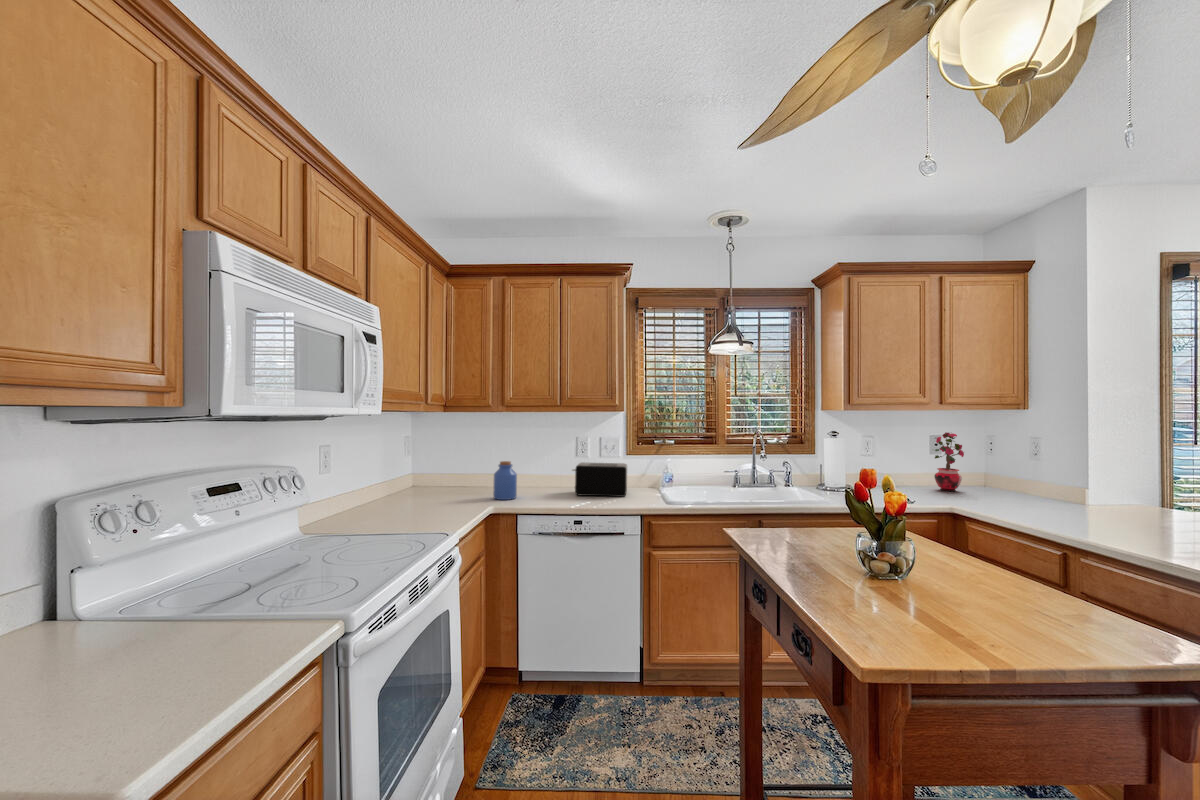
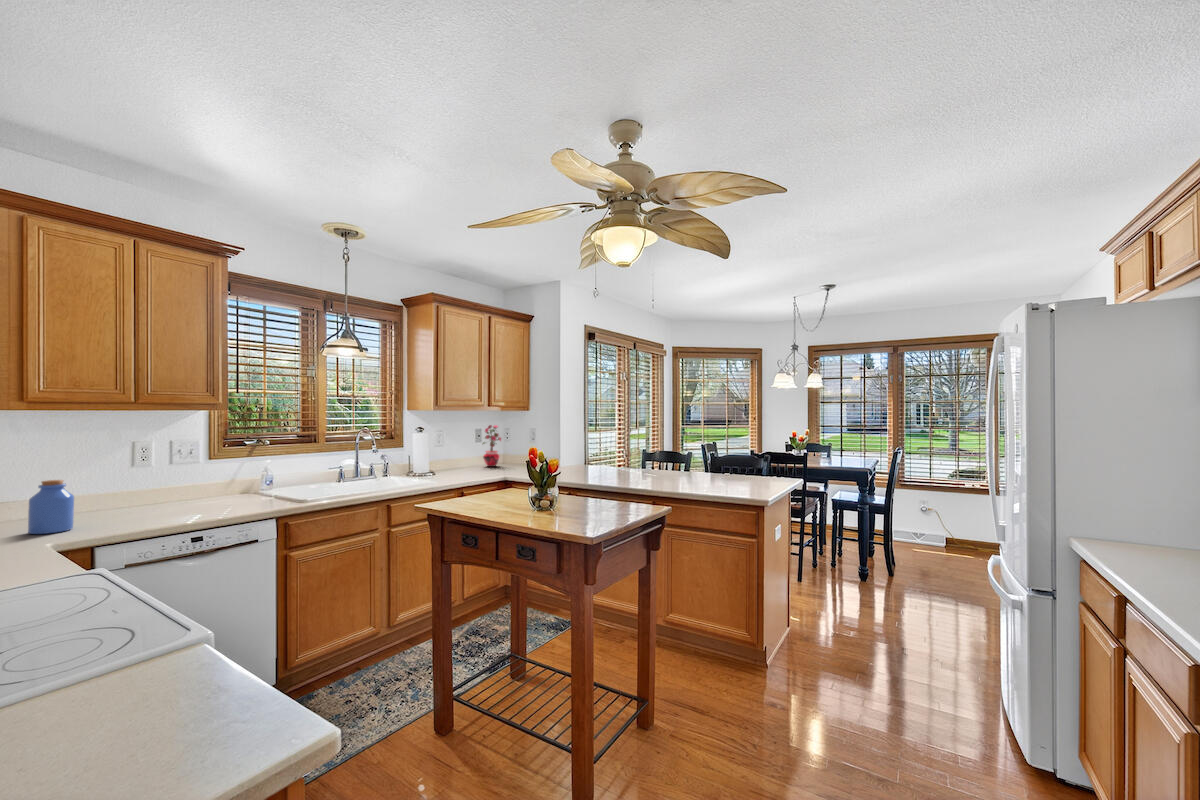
toaster: present [572,462,627,497] -> none [153,469,238,512]

